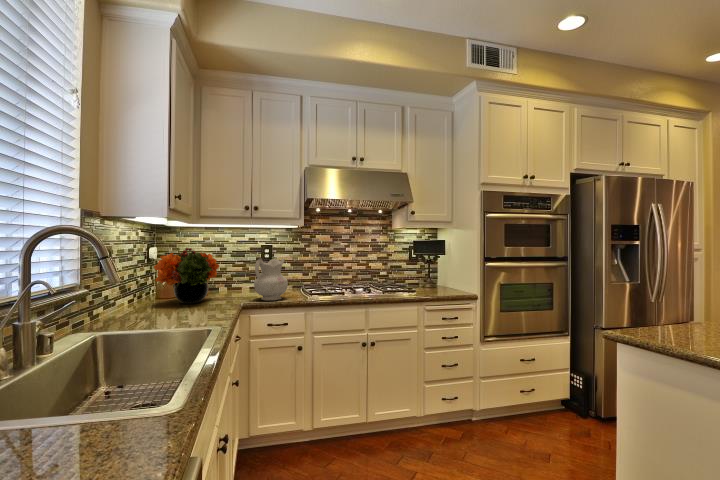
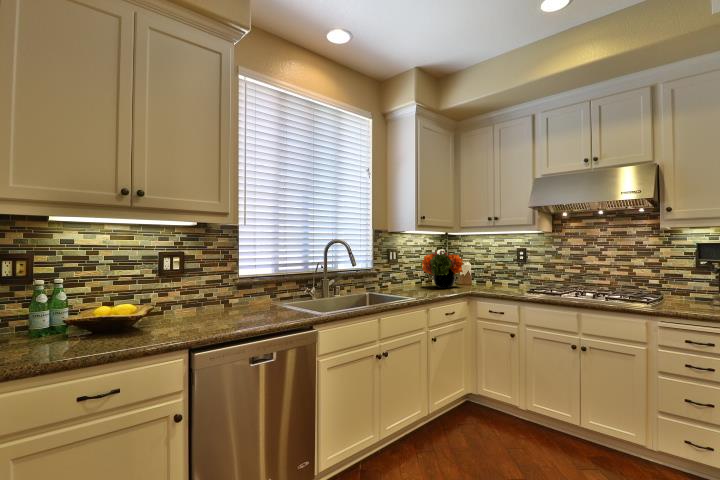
ceramic pitcher: present [254,258,288,300] -> none [477,259,508,292]

